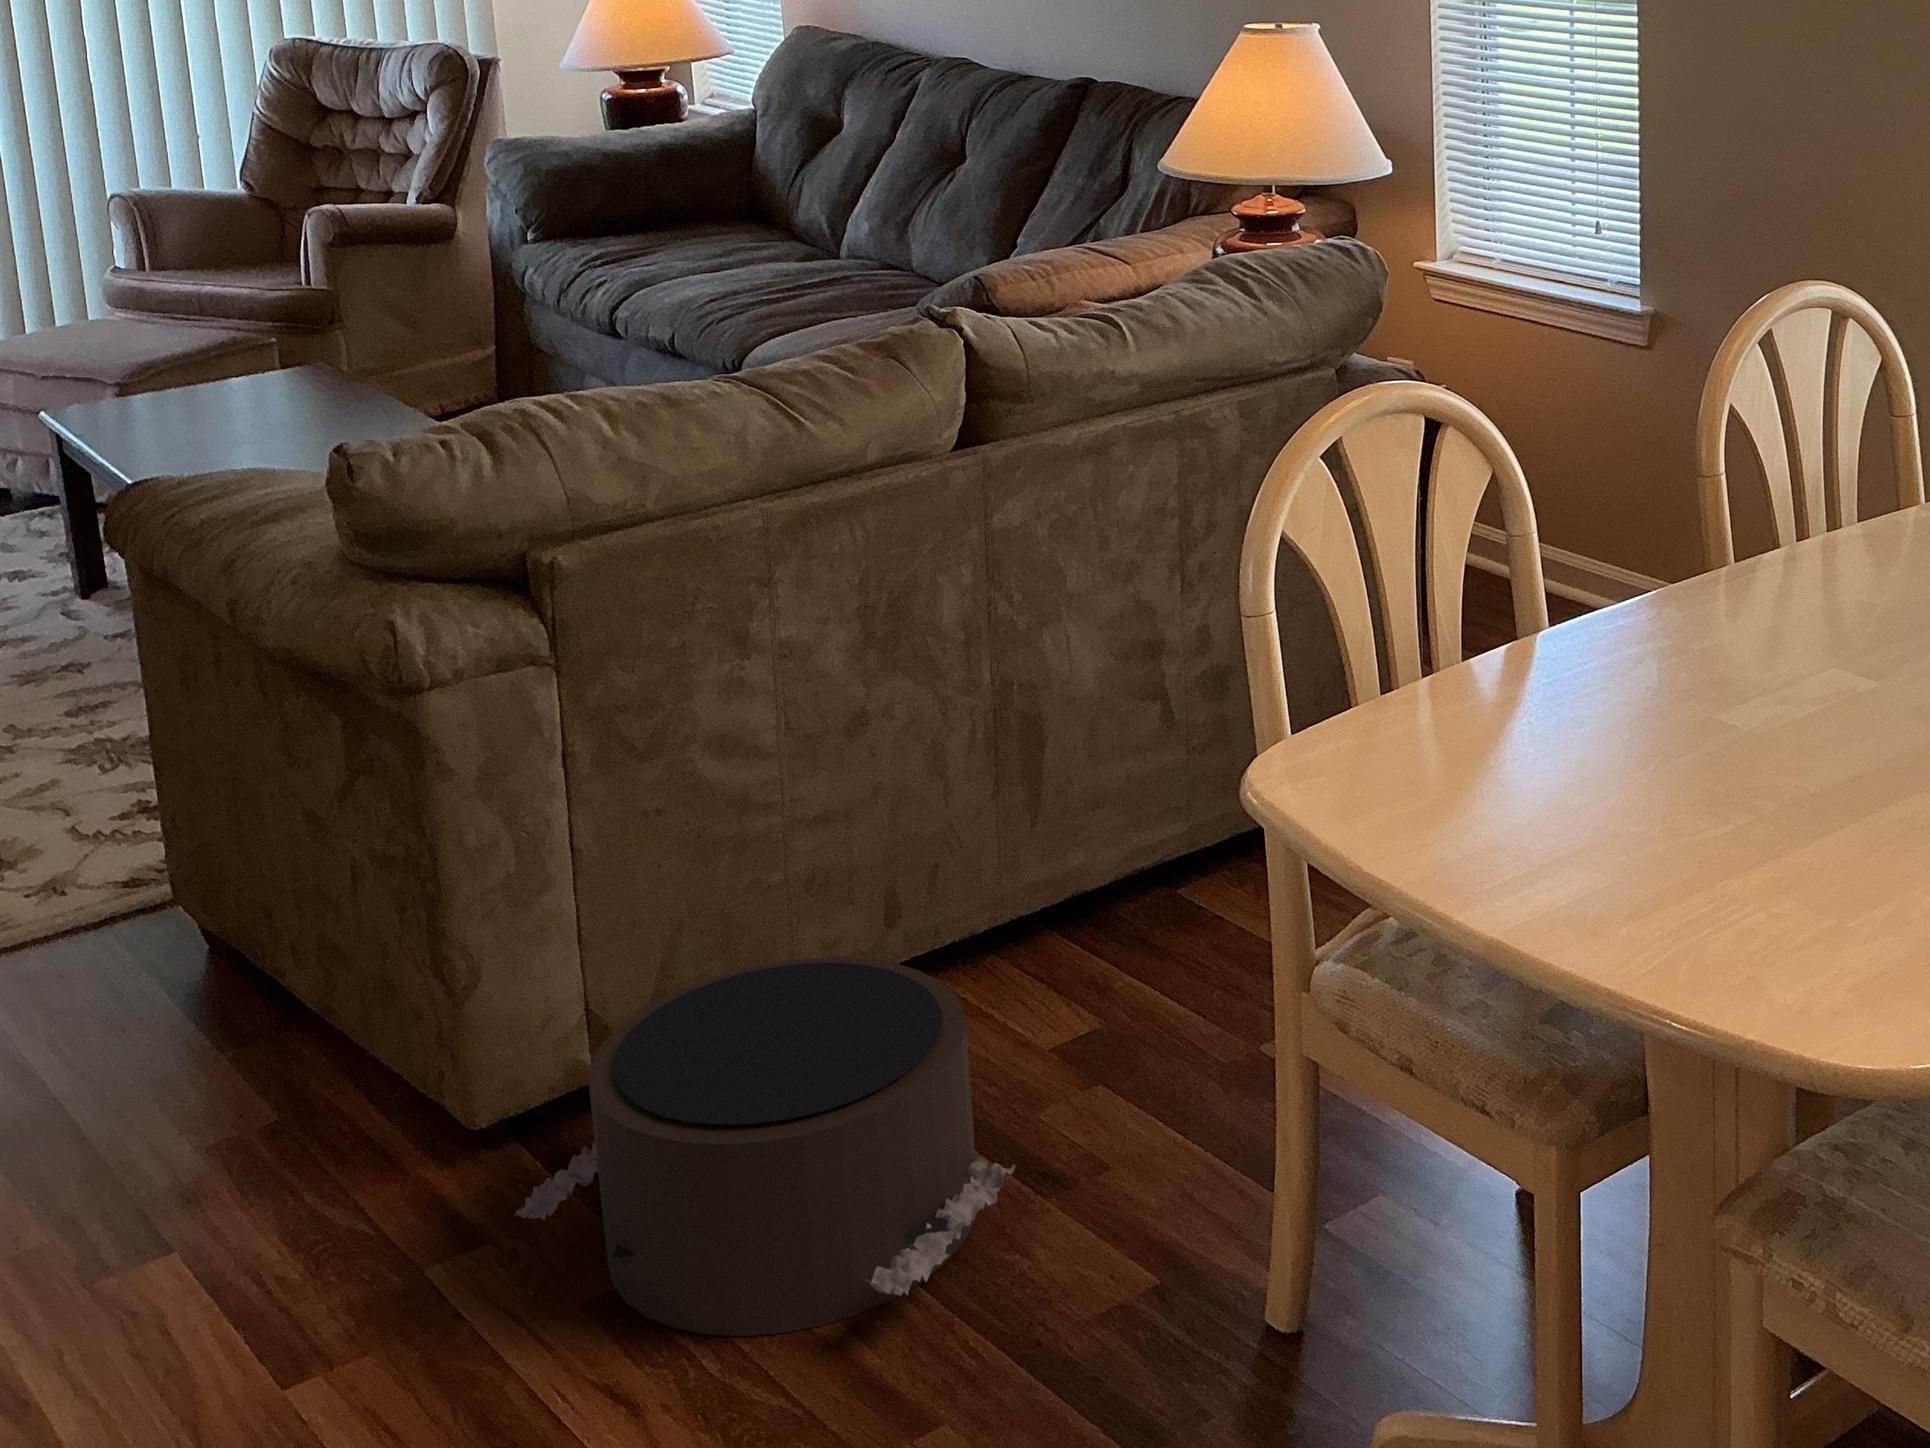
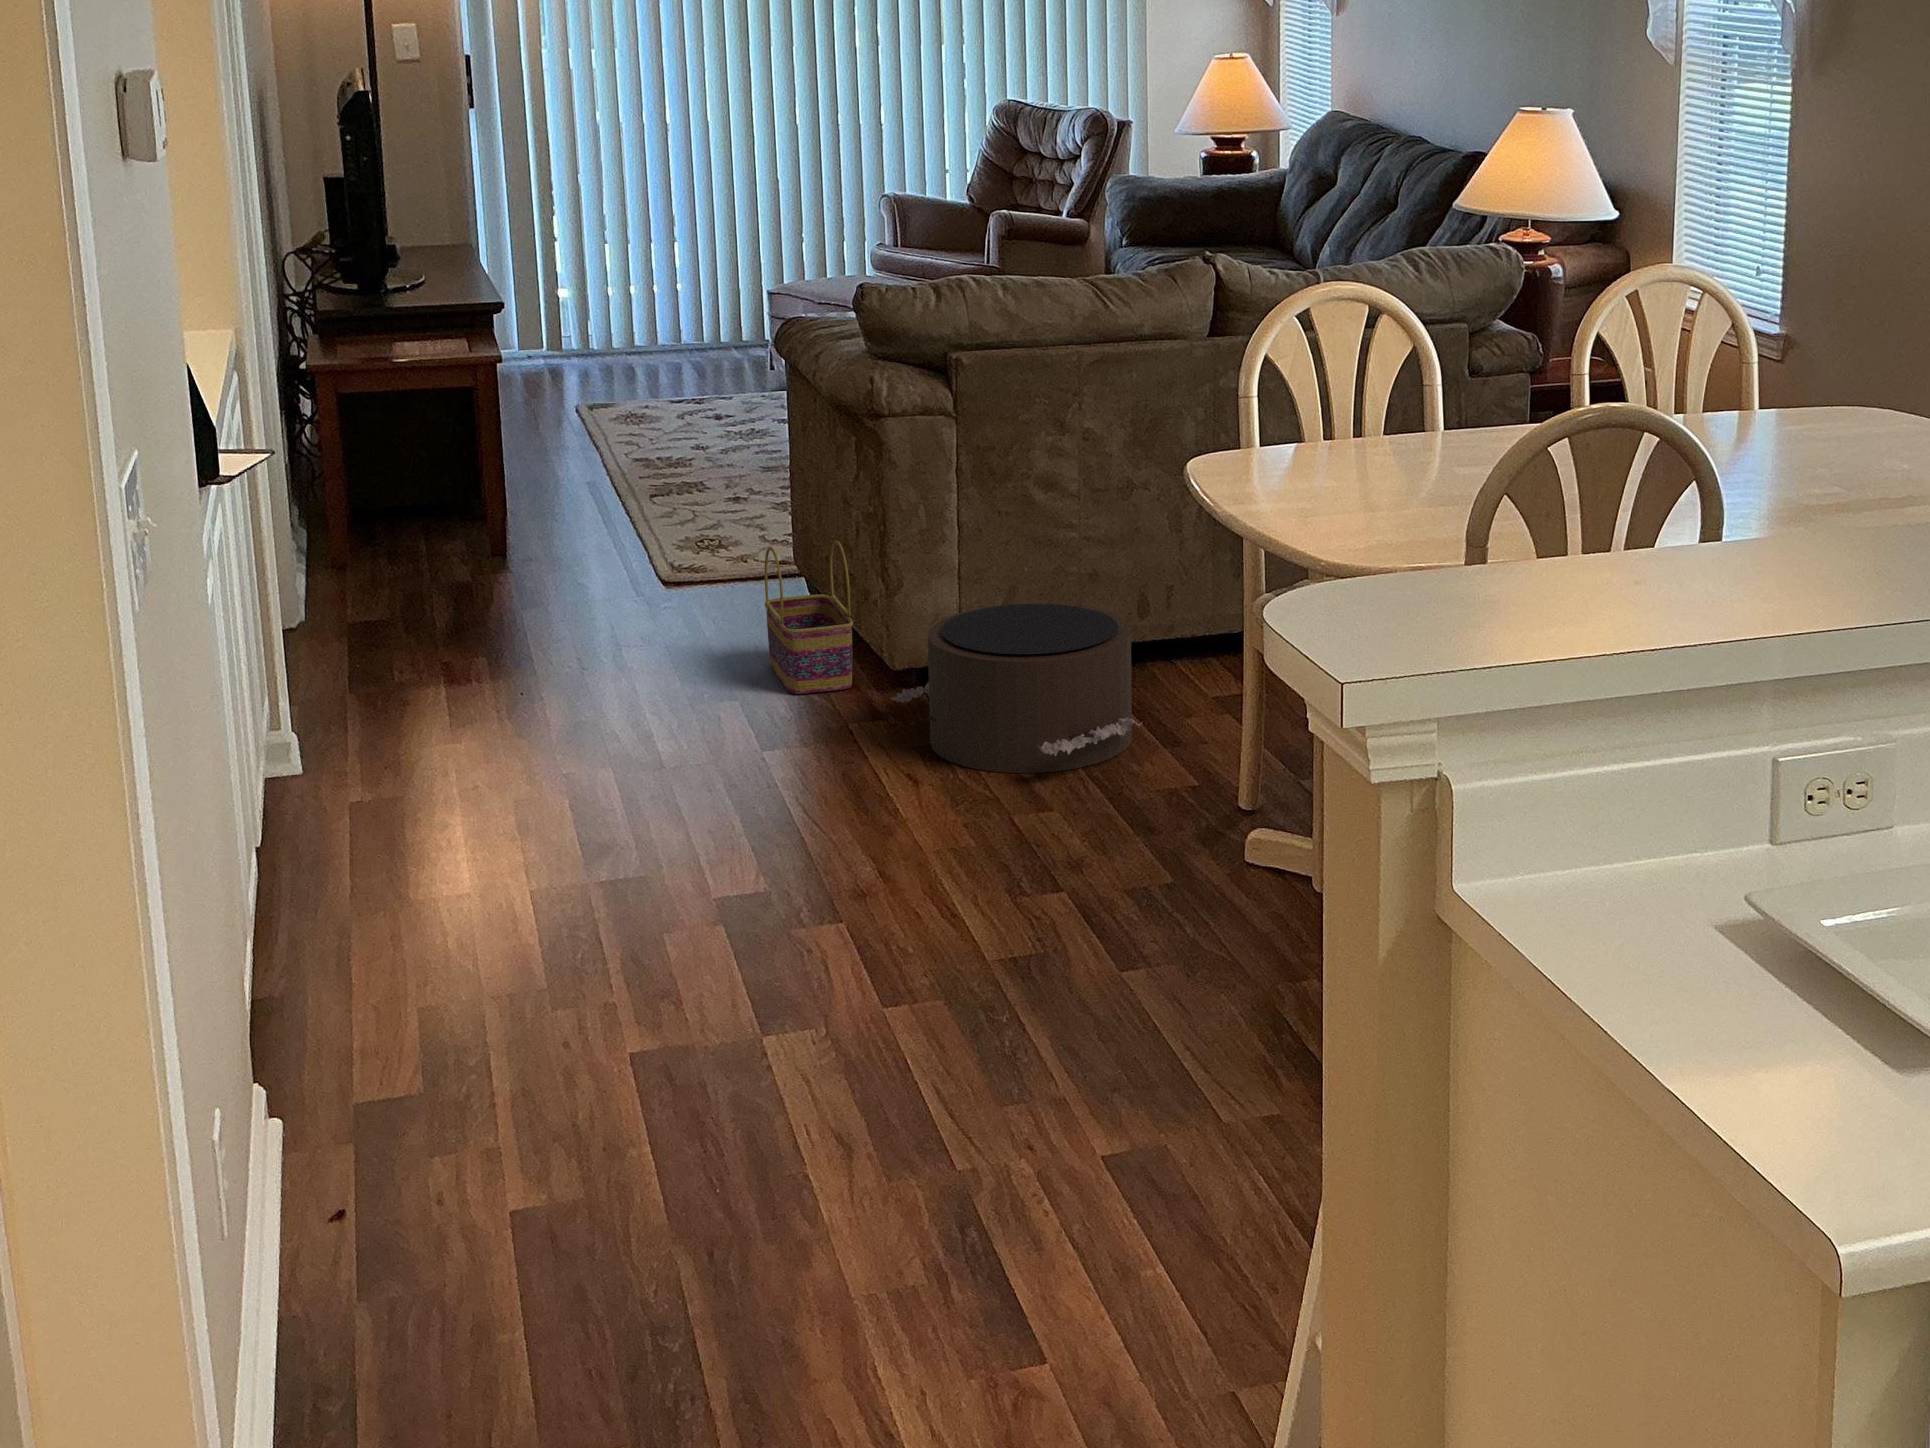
basket: none [182,905,390,1213] -> present [765,541,853,694]

